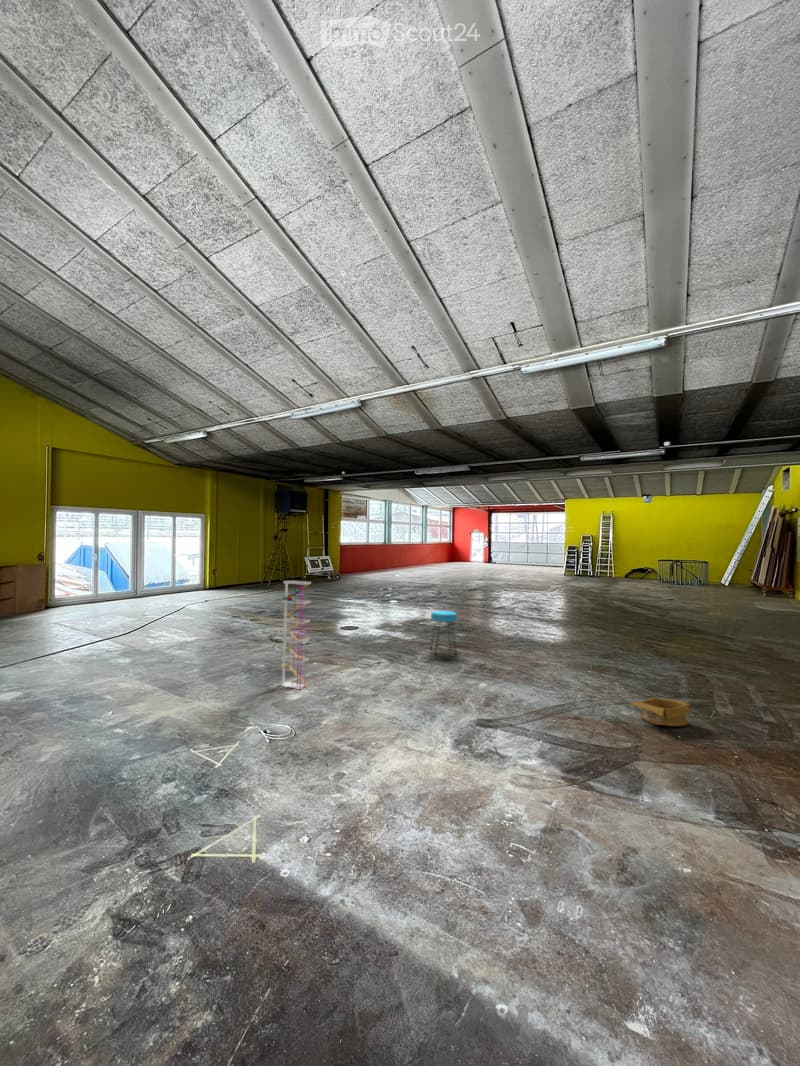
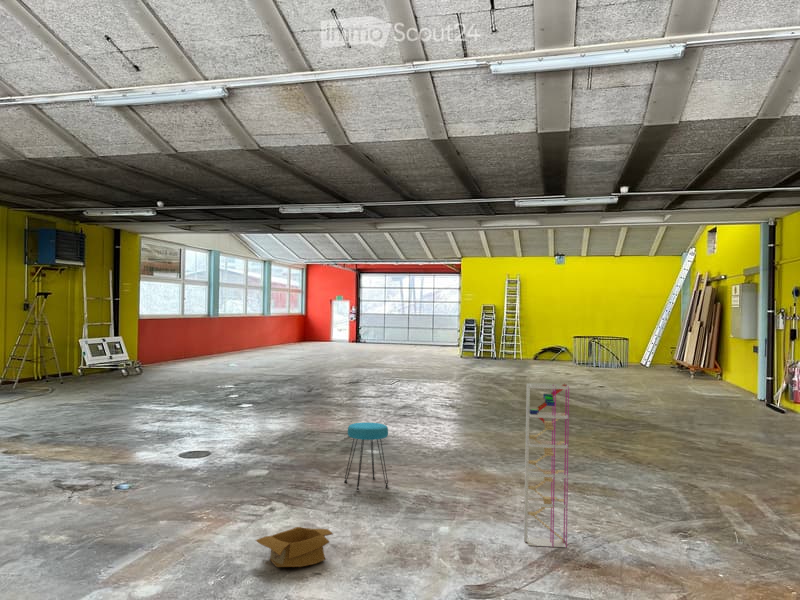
shelving unit: present [281,581,311,689] -> present [524,383,569,547]
cardboard box: present [631,698,691,726] -> present [256,527,333,567]

